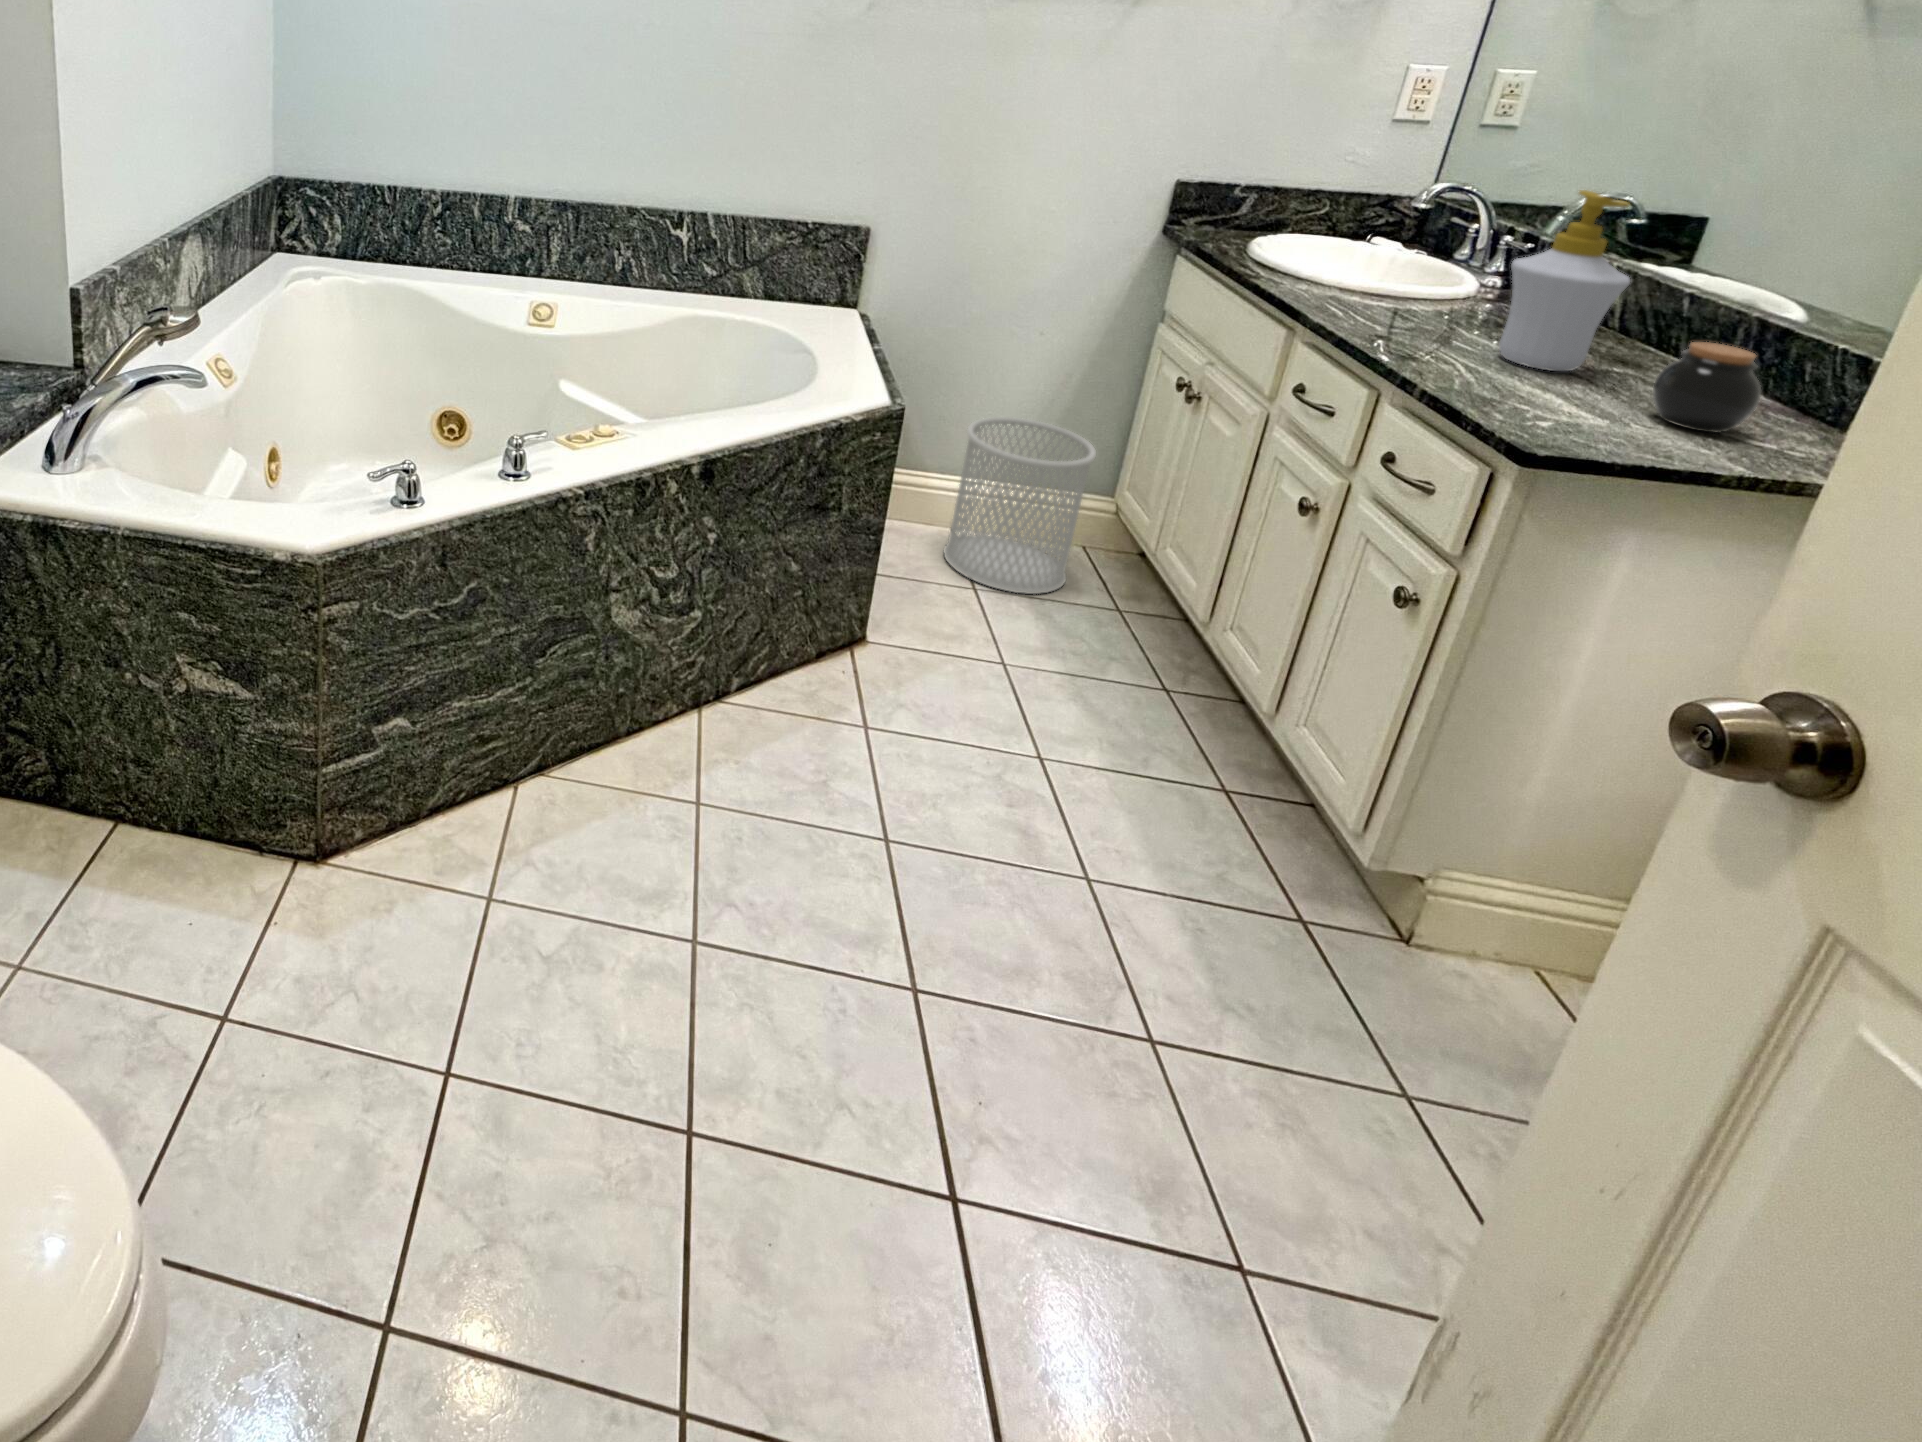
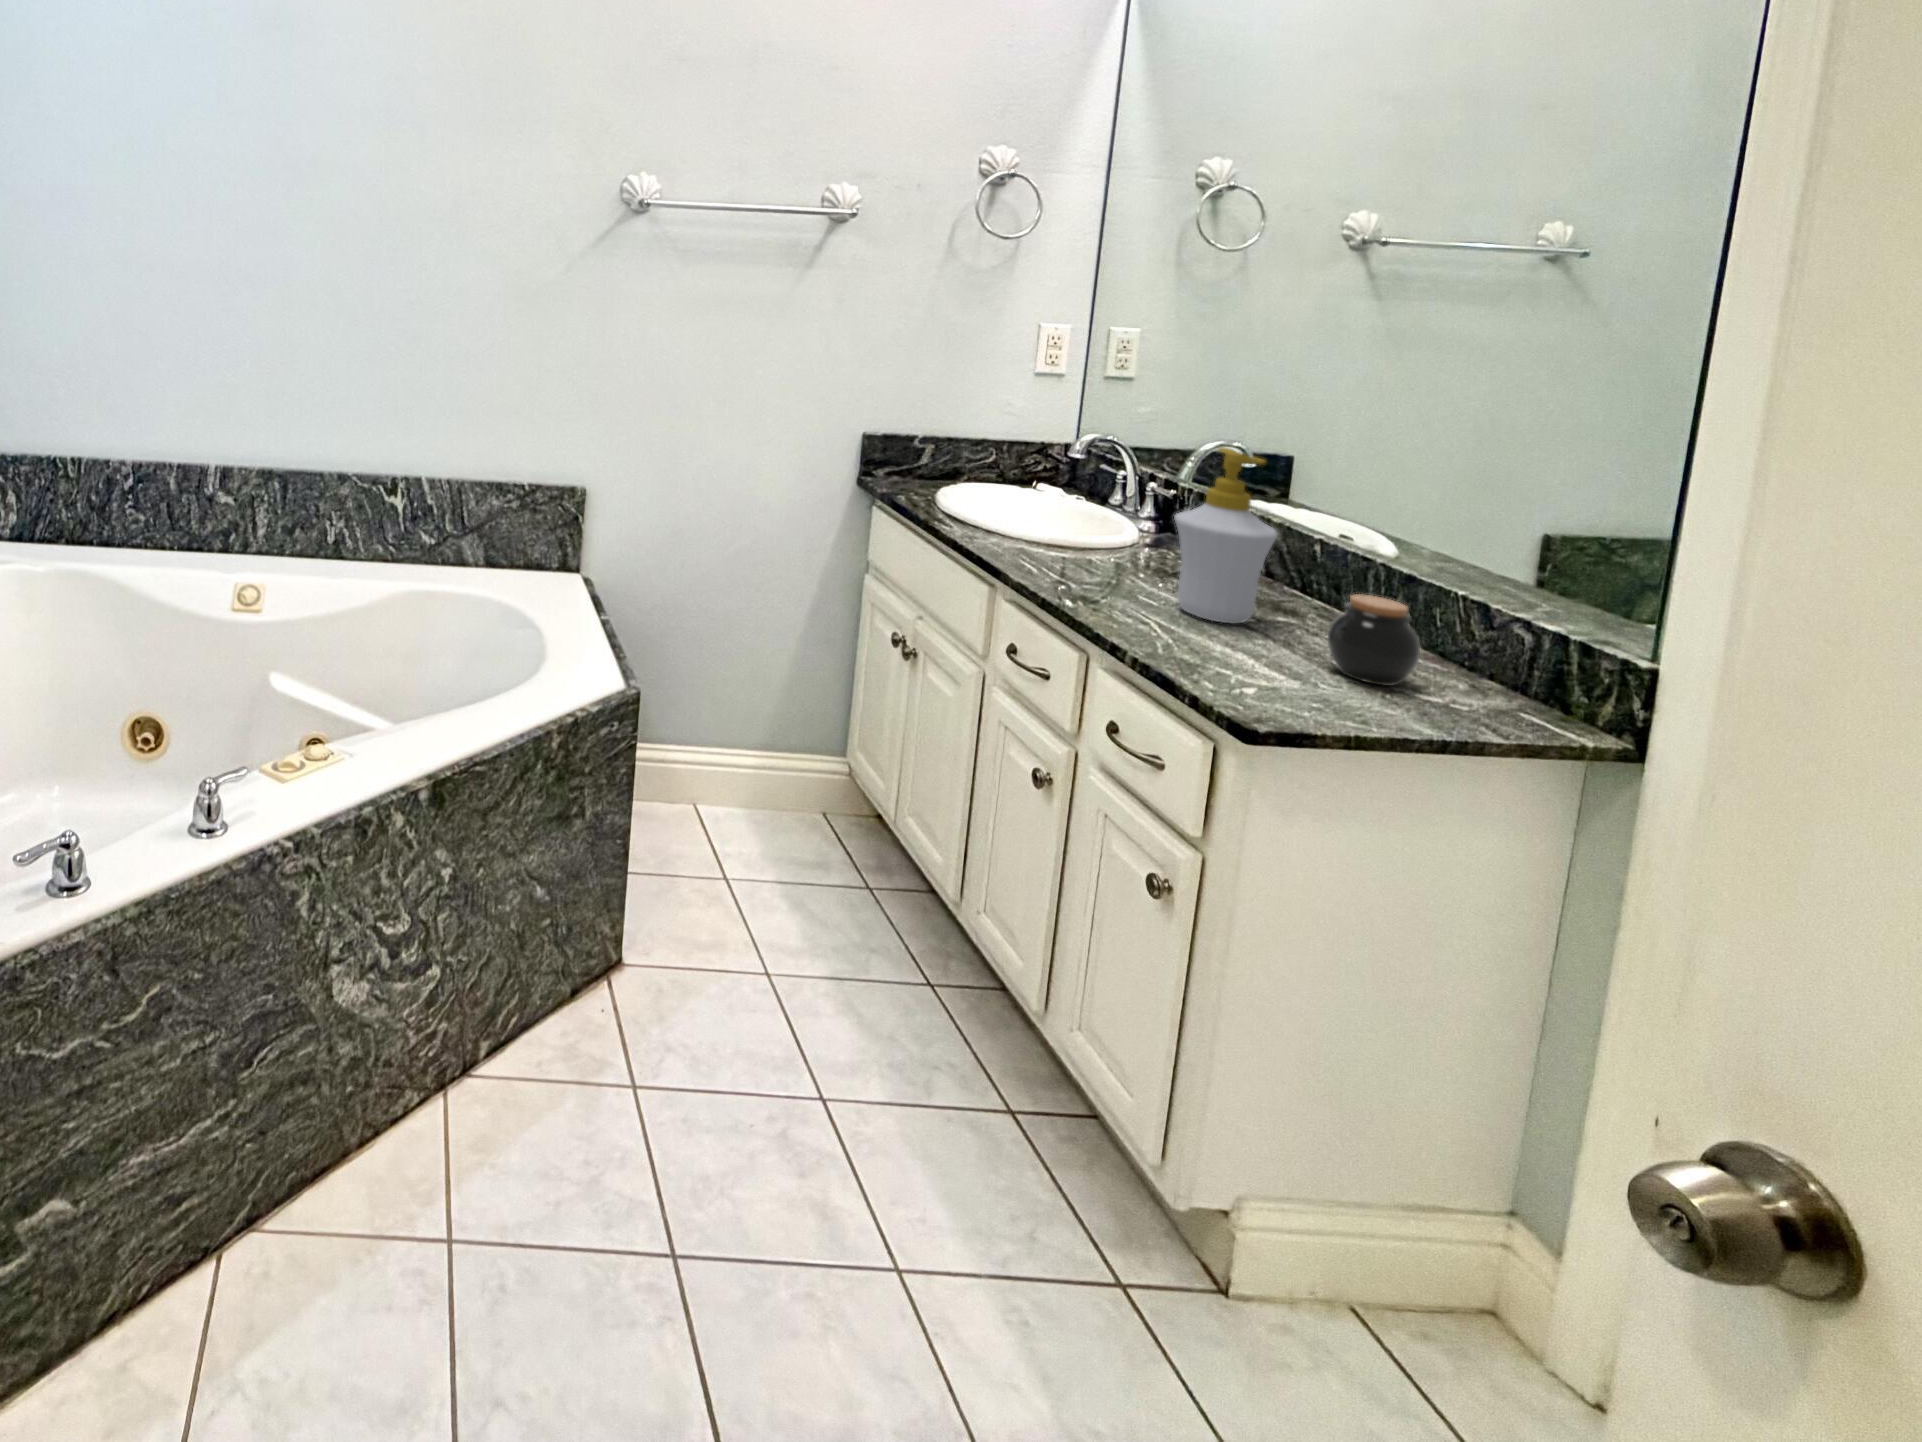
wastebasket: present [944,417,1096,594] -> none [685,679,820,875]

